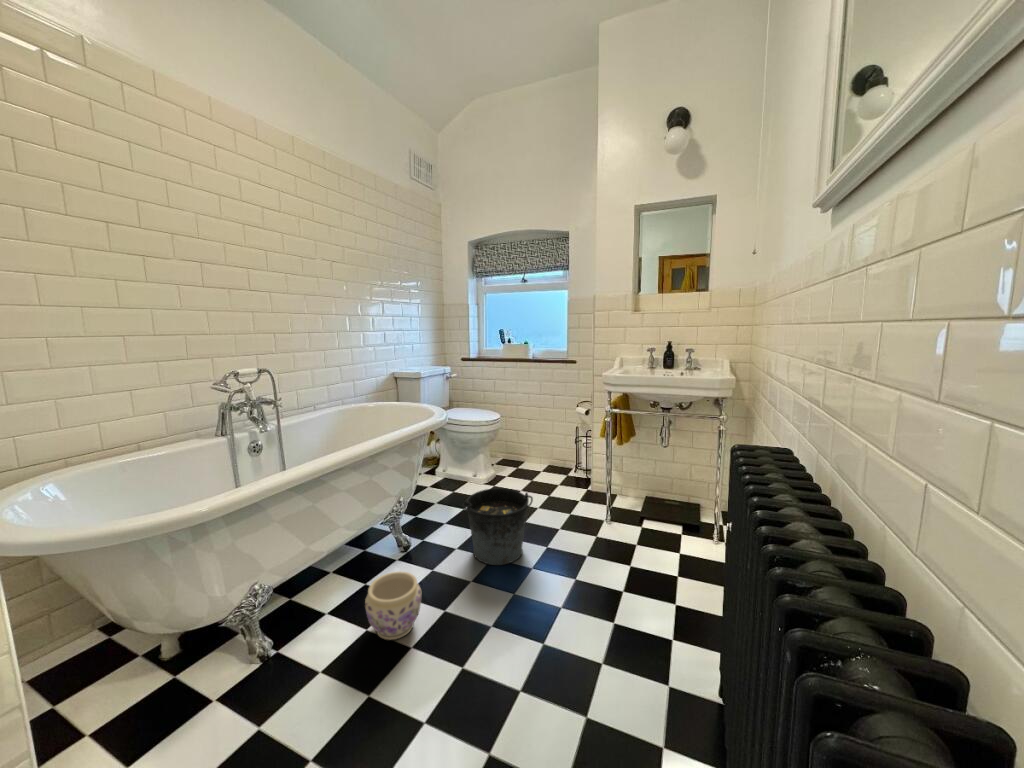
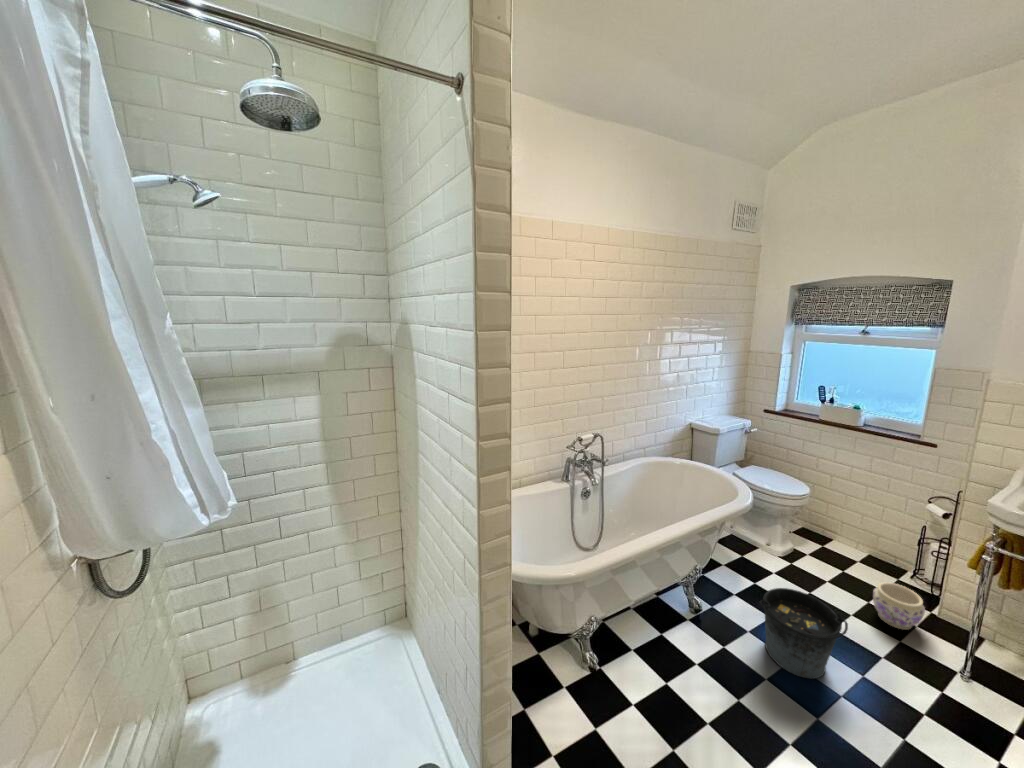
planter: present [365,572,421,640] -> present [873,582,925,630]

